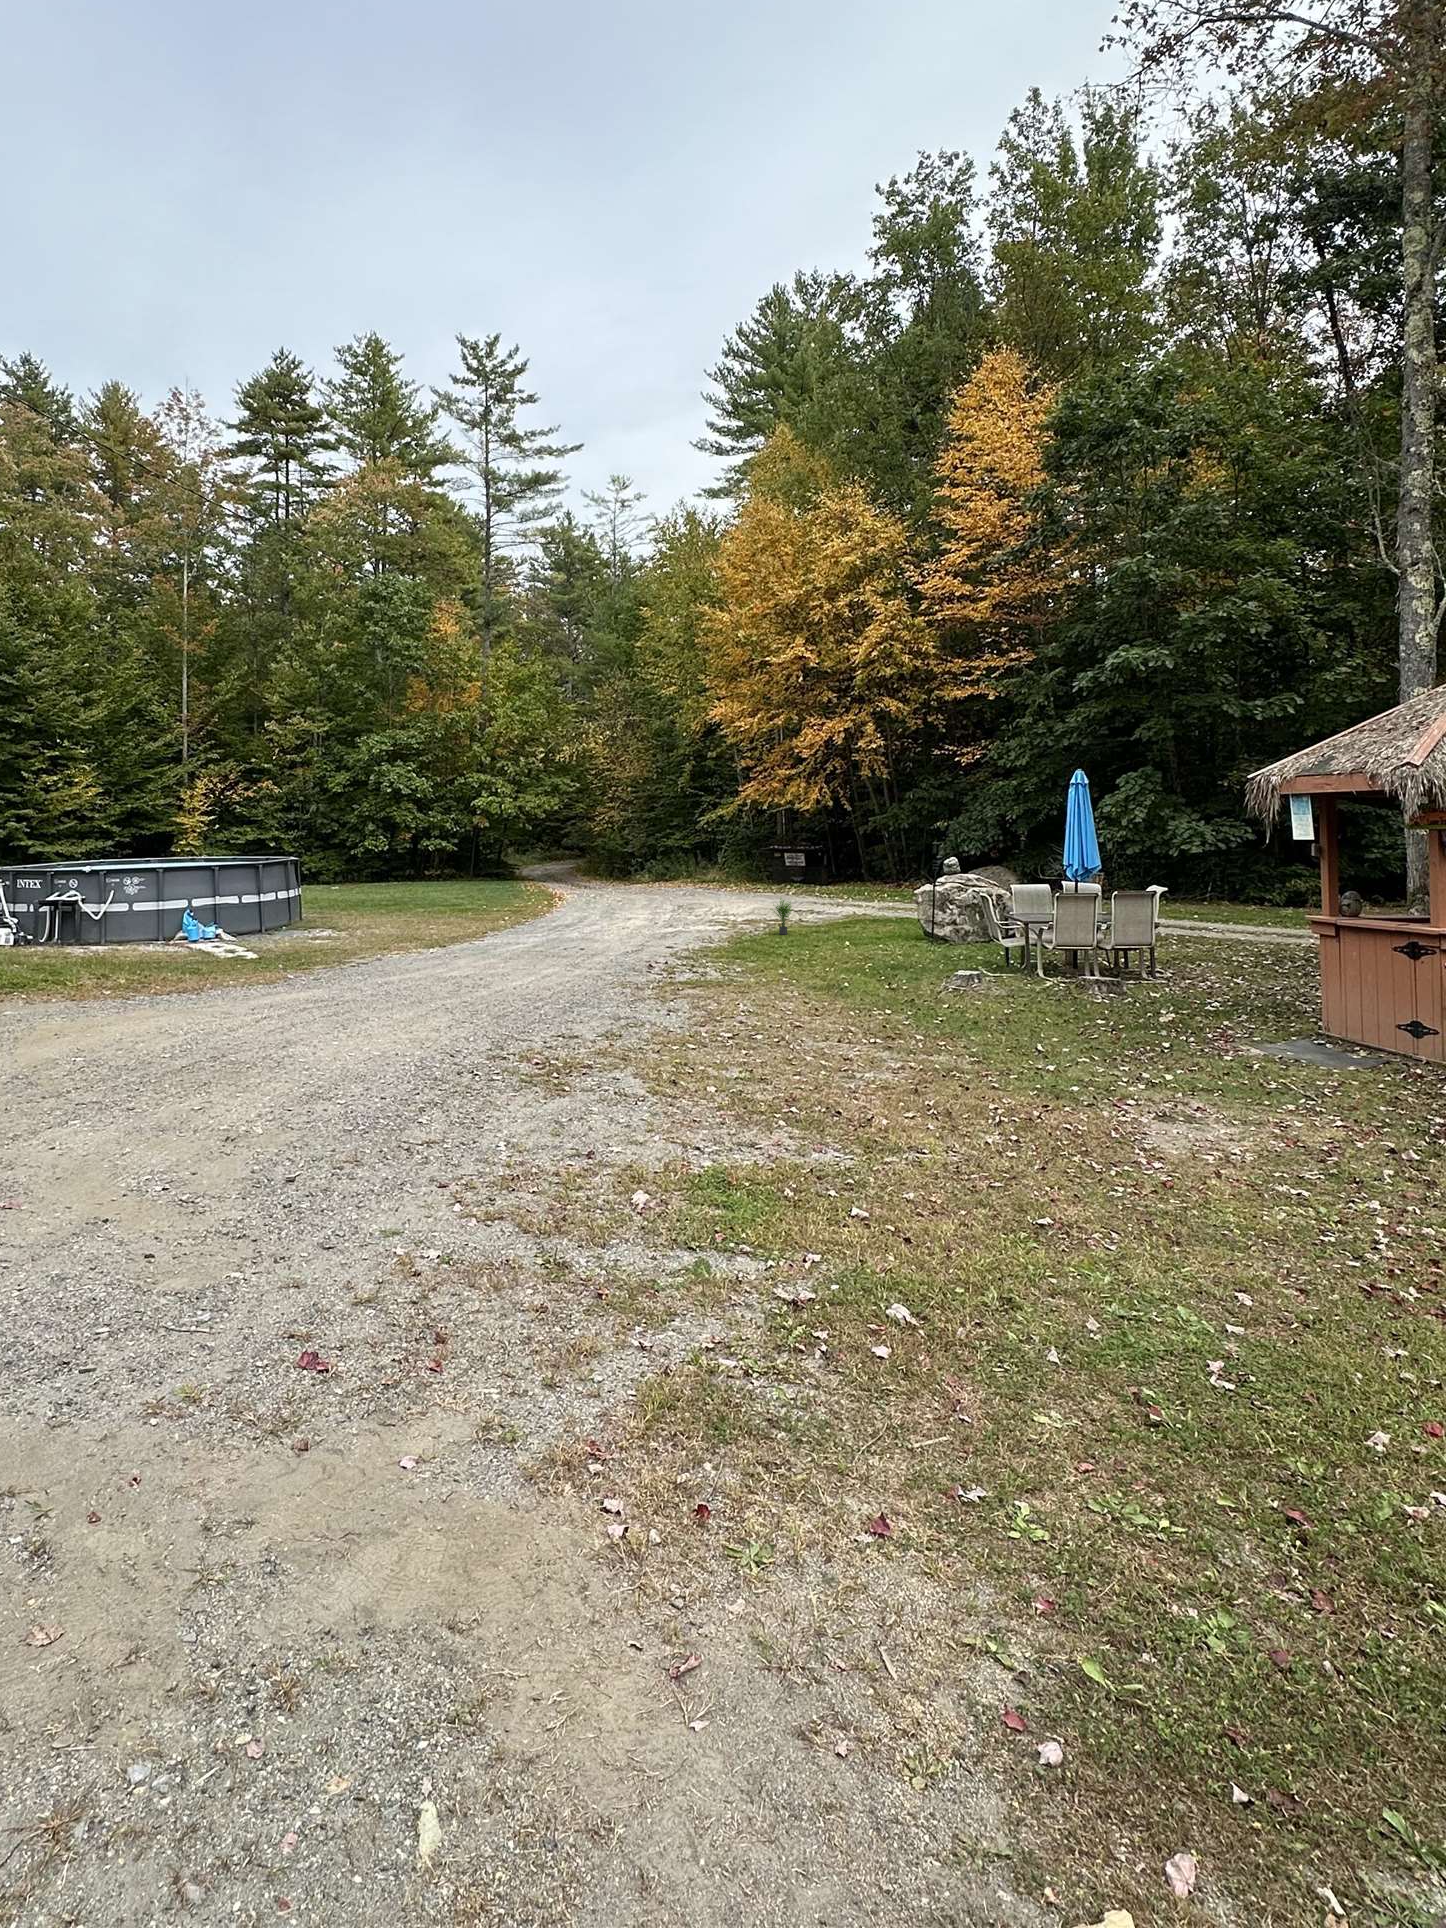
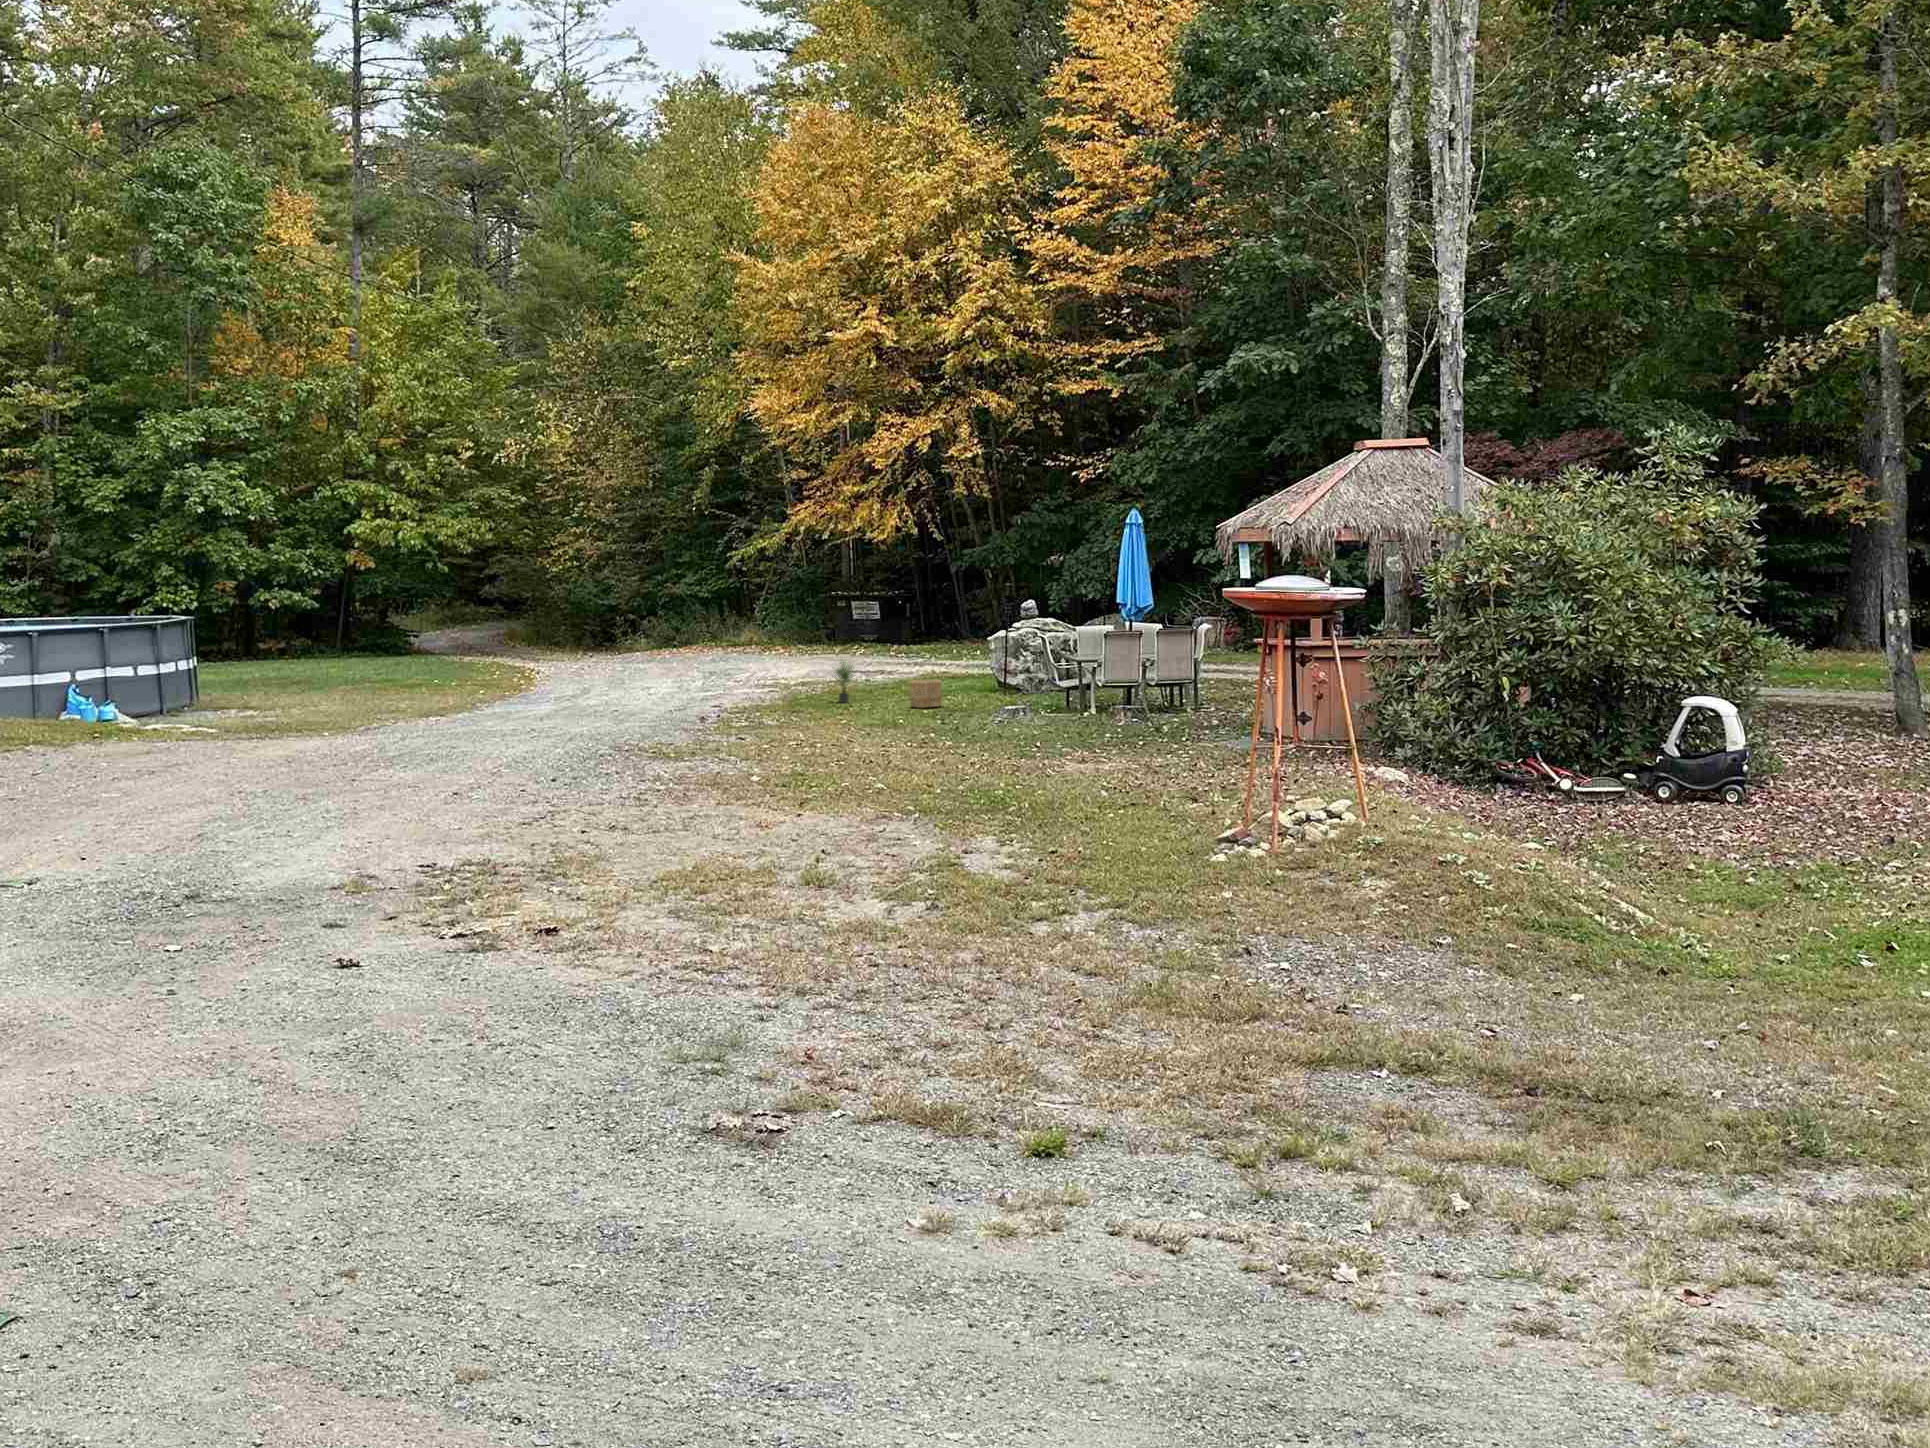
wooden bucket: none [838,919,868,943] -> present [909,679,942,708]

